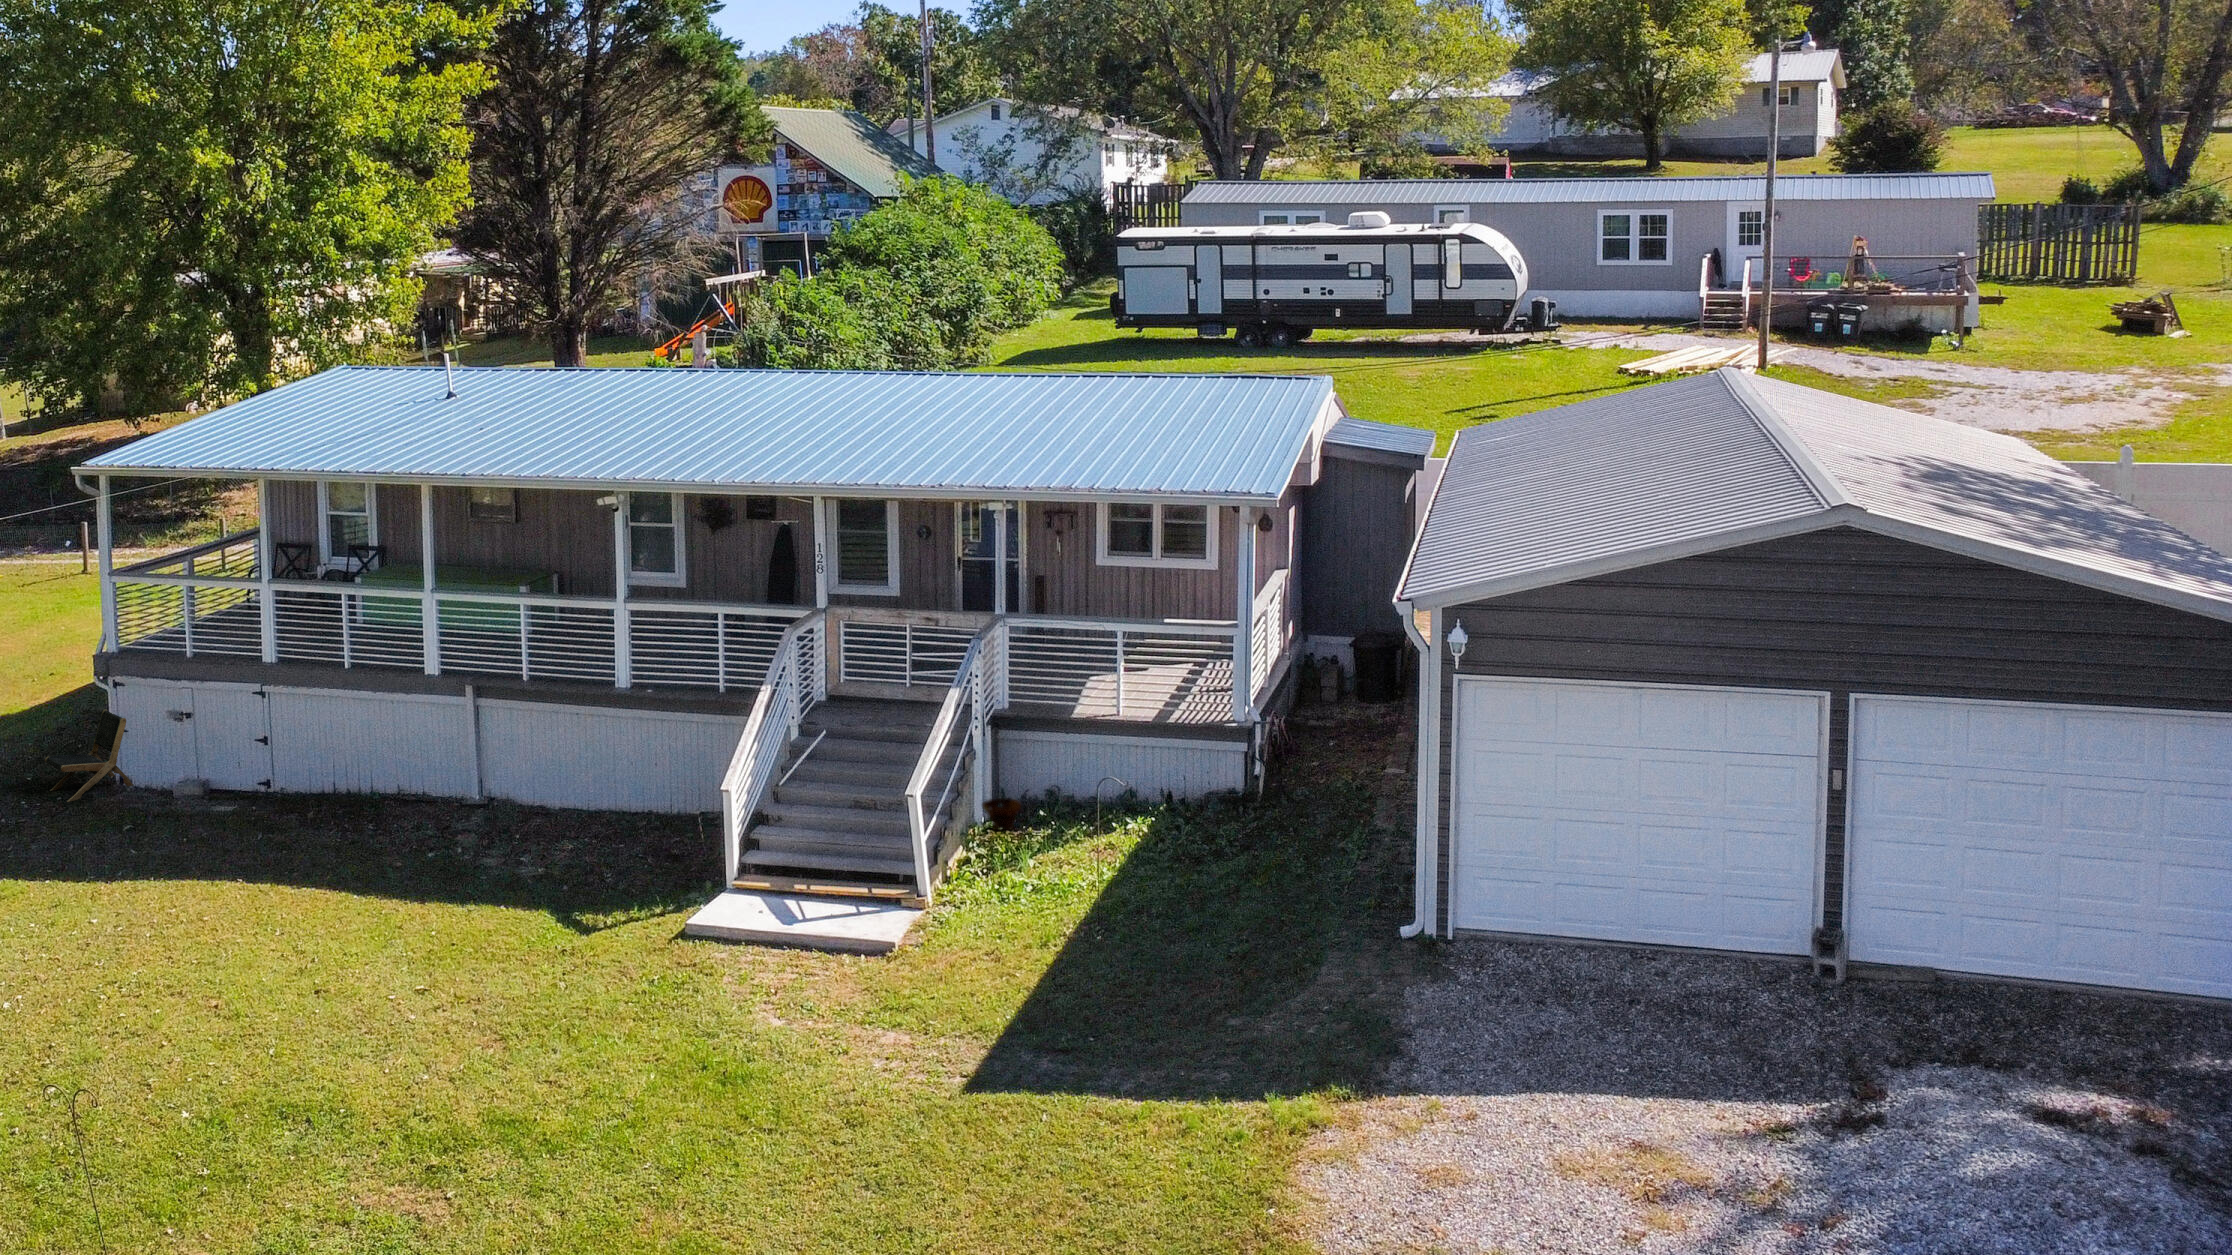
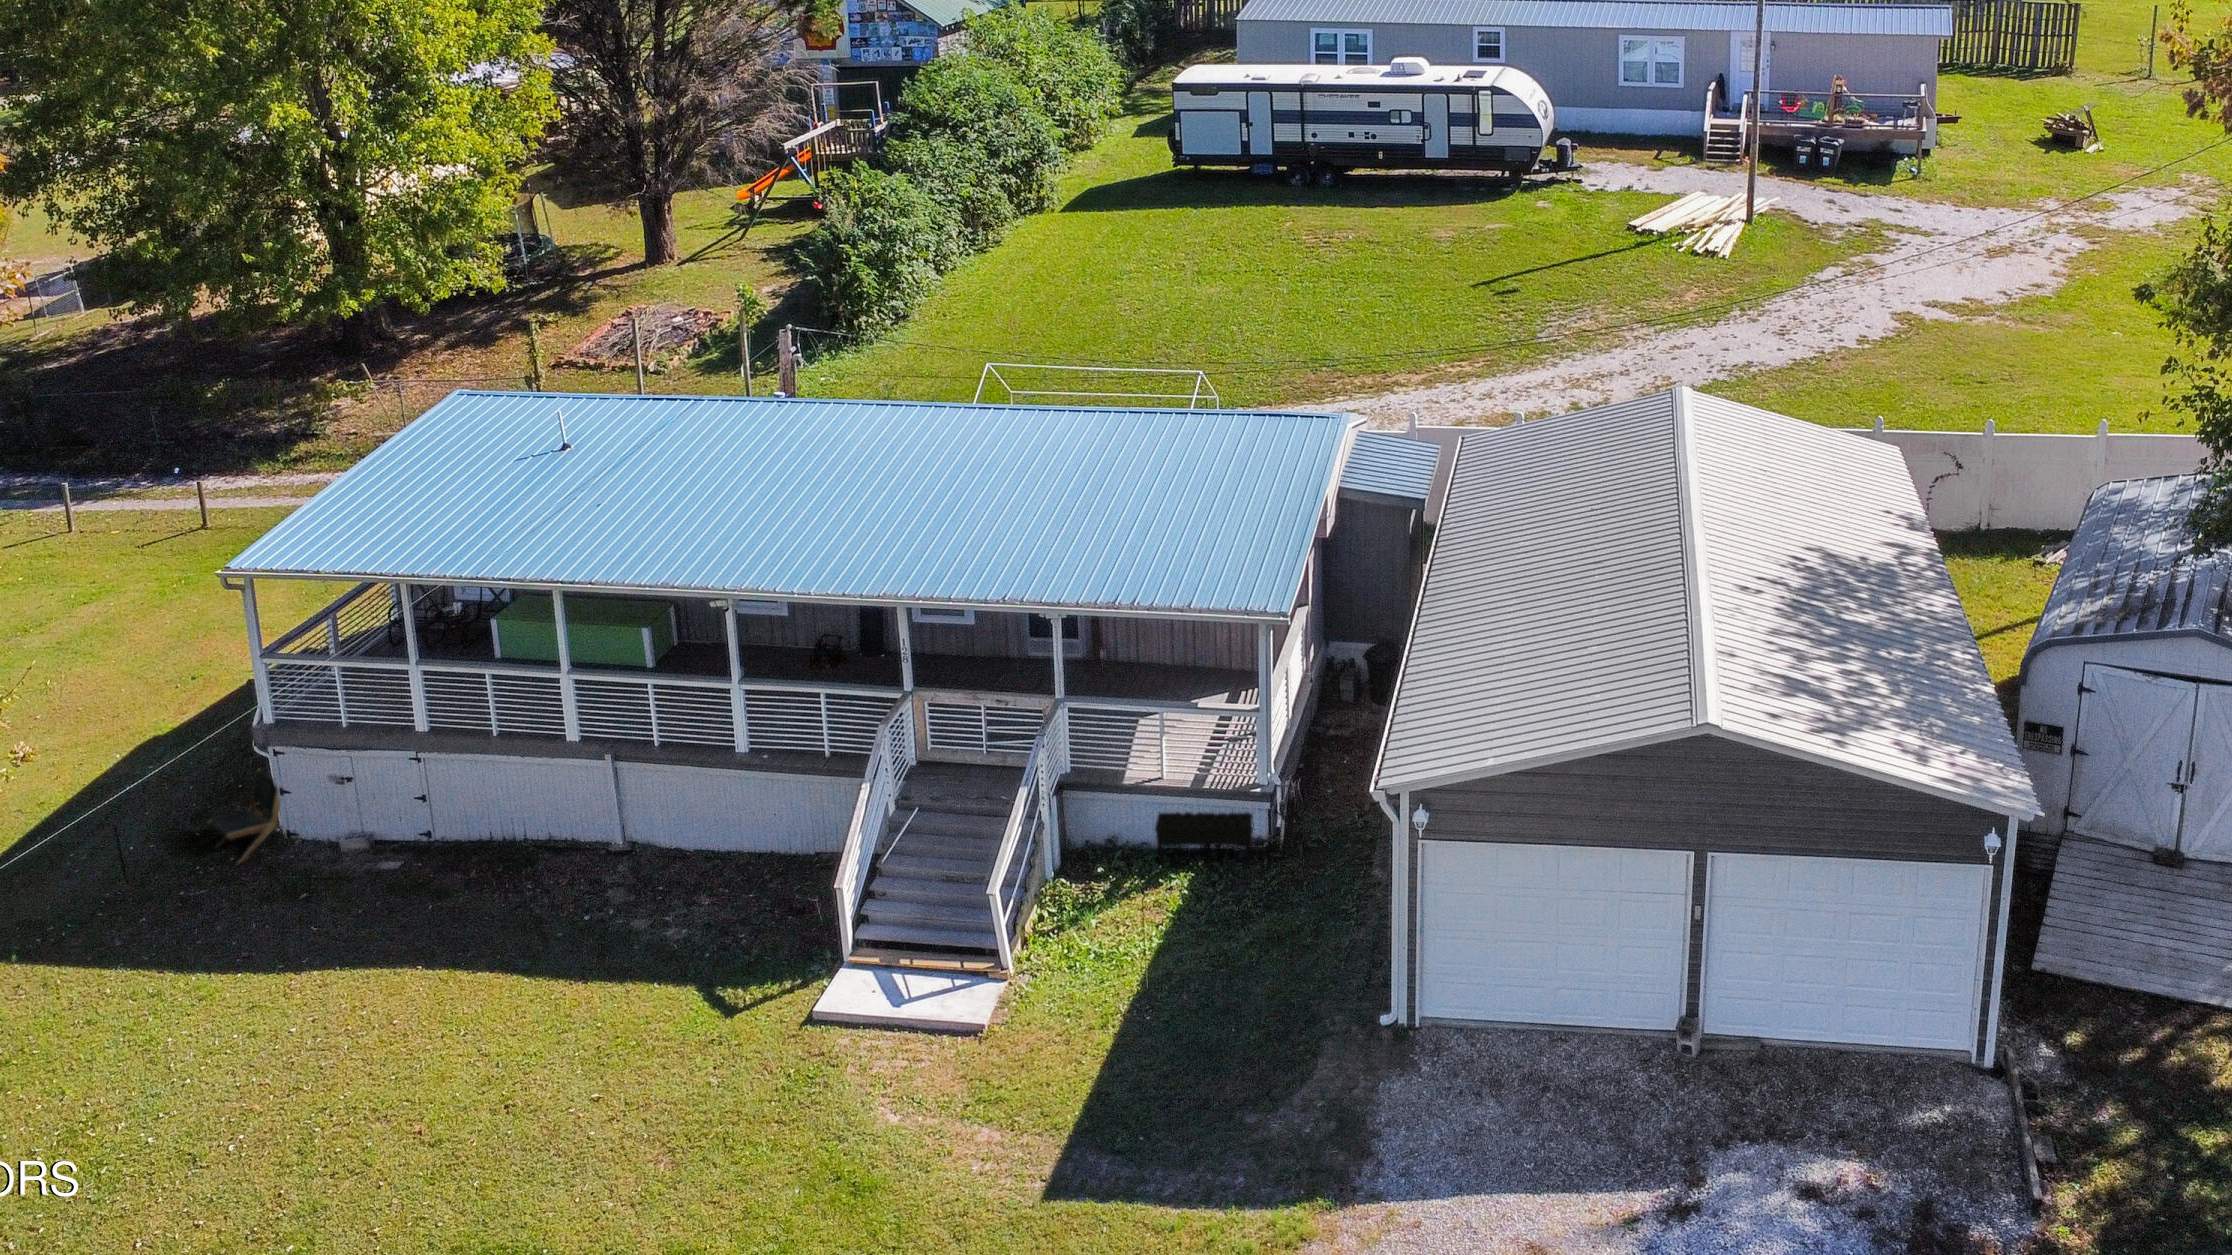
bench: none [1110,754,1237,820] -> present [1155,812,1254,863]
planter: present [982,798,1021,830] -> none [1053,853,1085,883]

